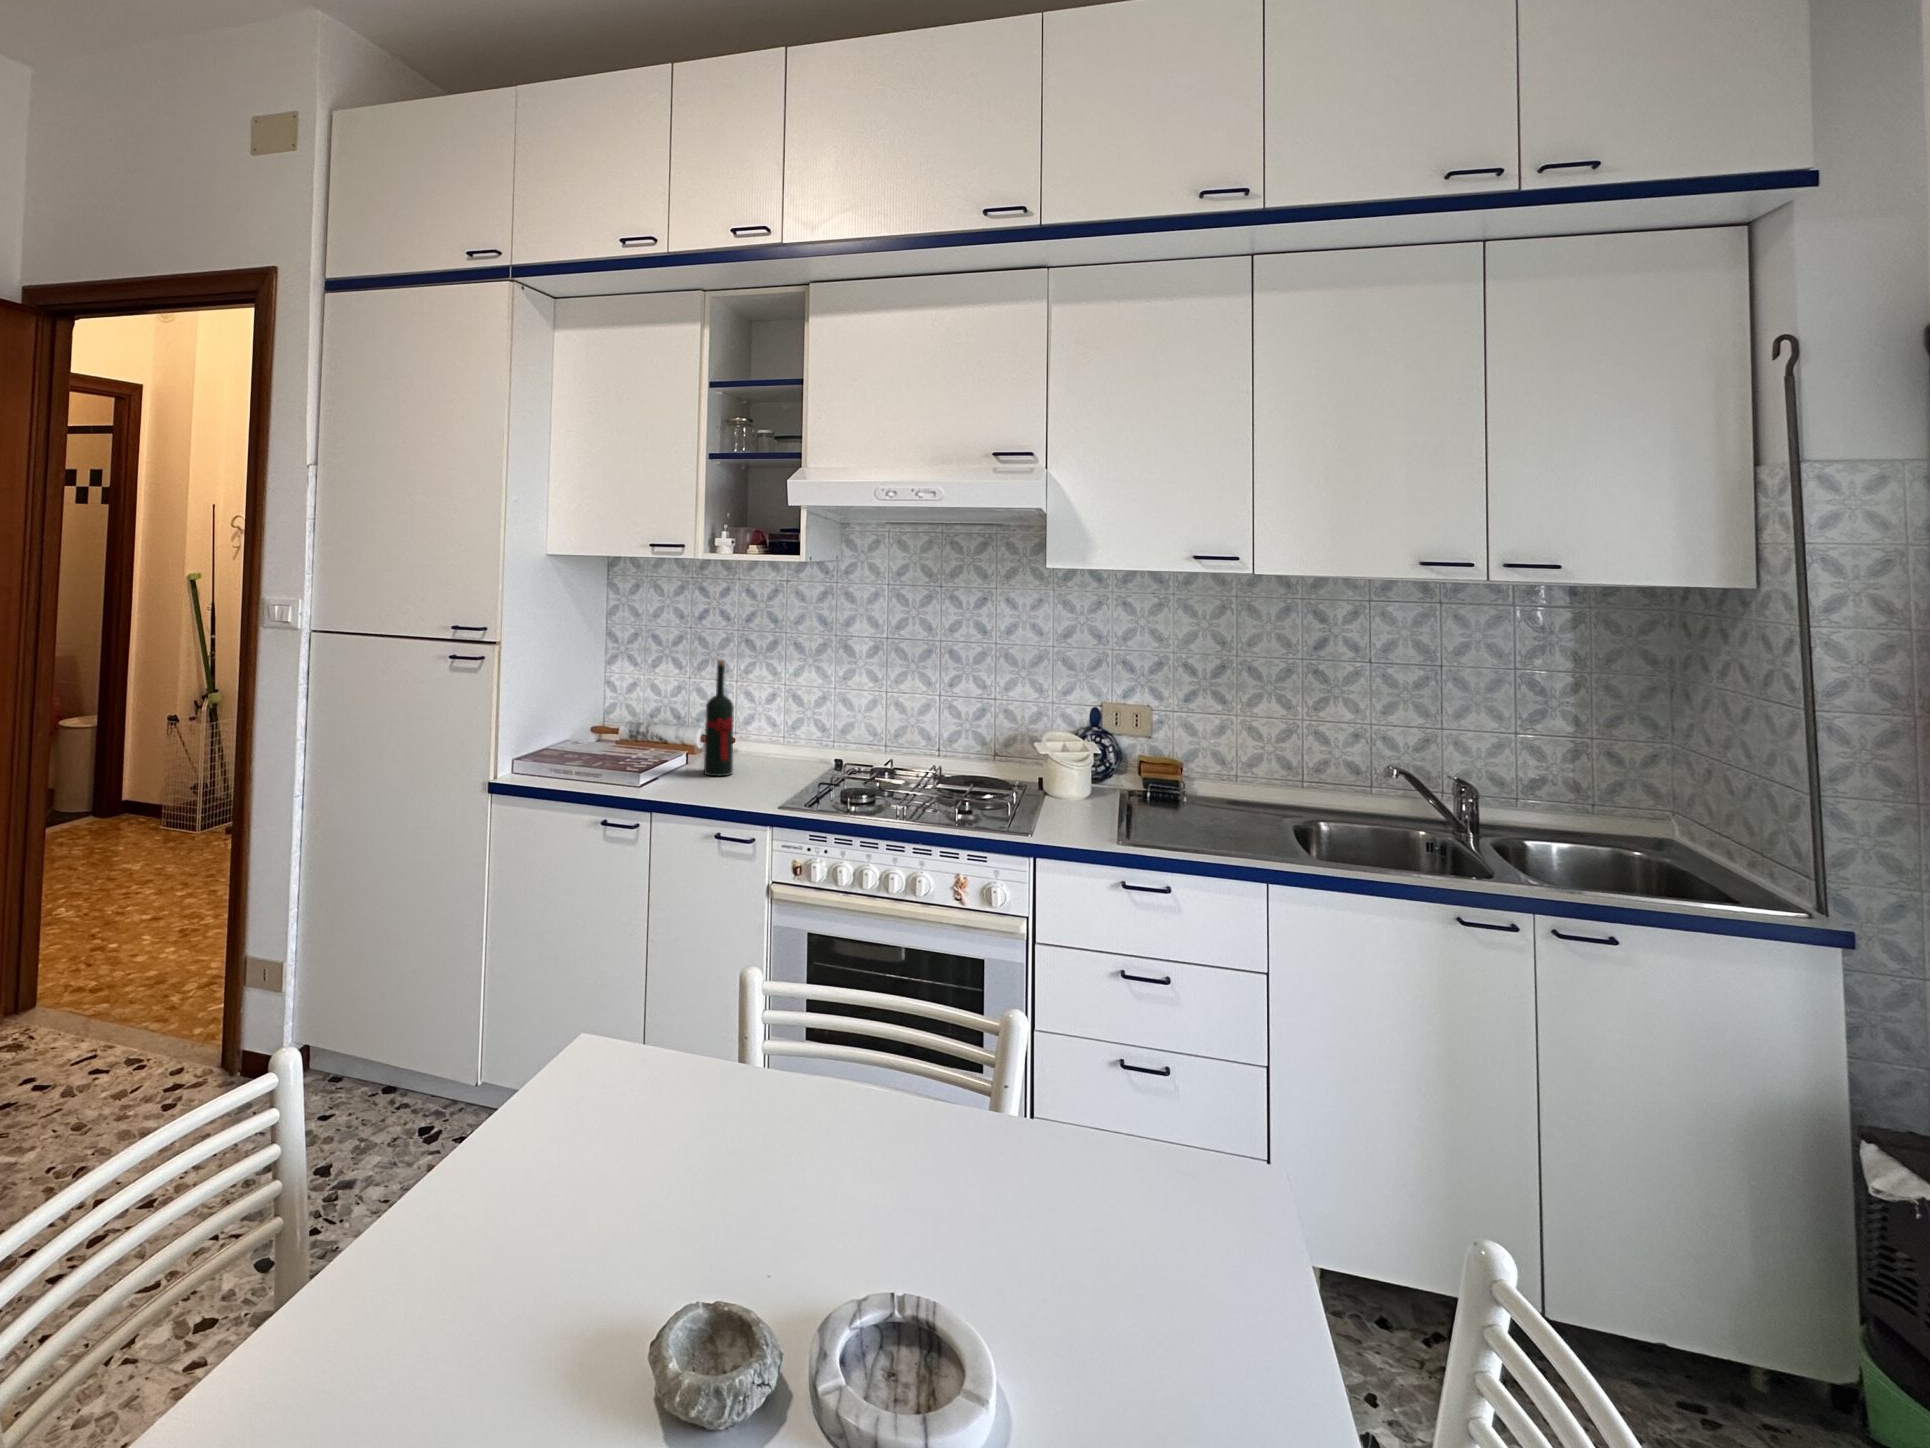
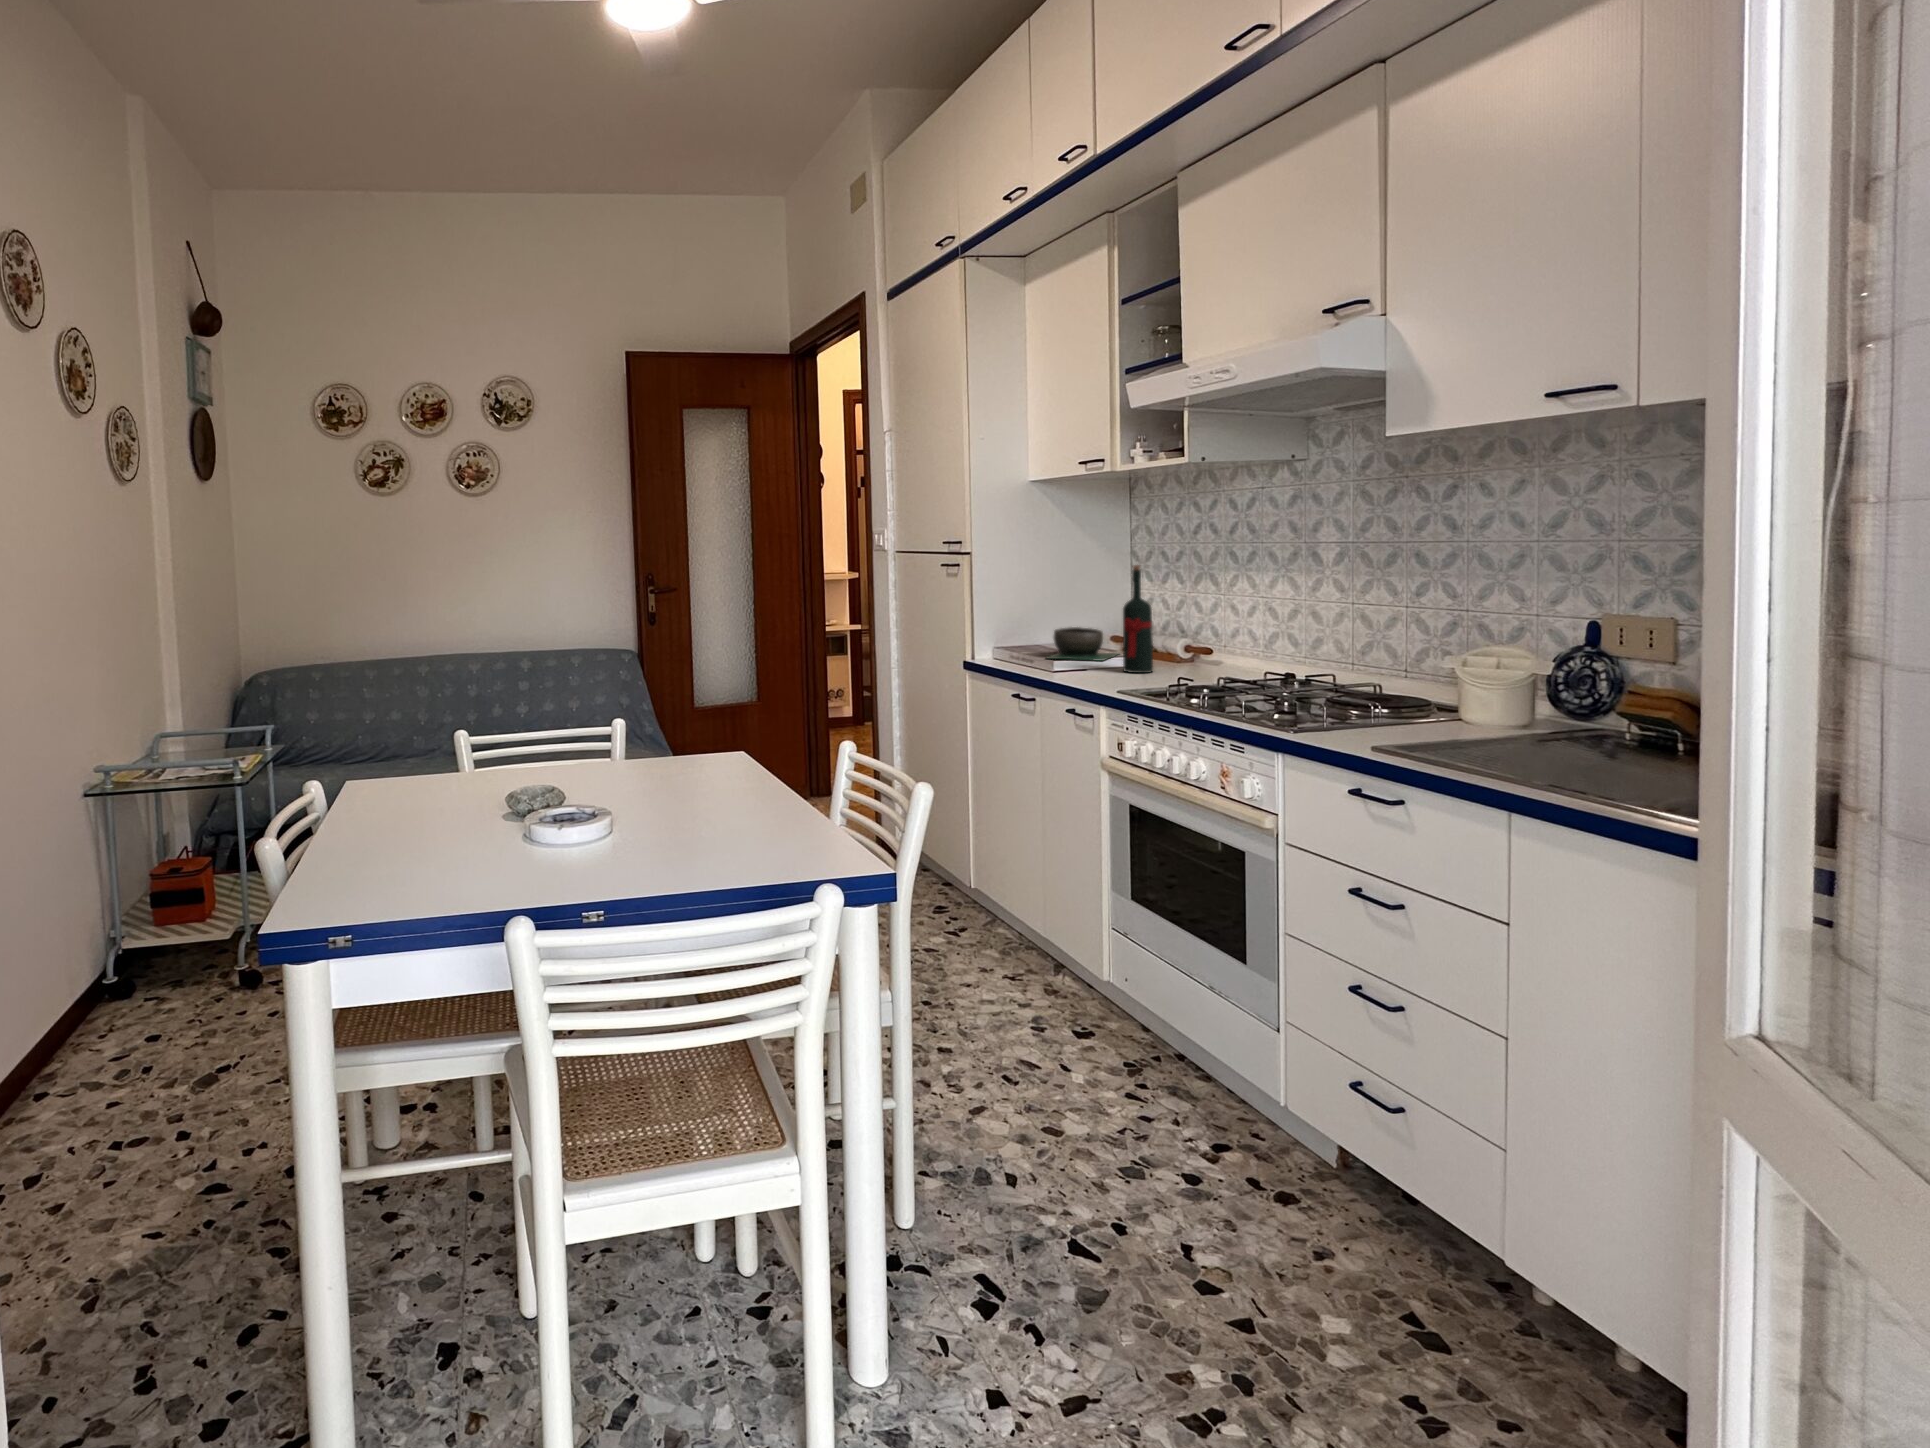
bowl: none [574,724,650,766] -> present [1049,627,1117,661]

